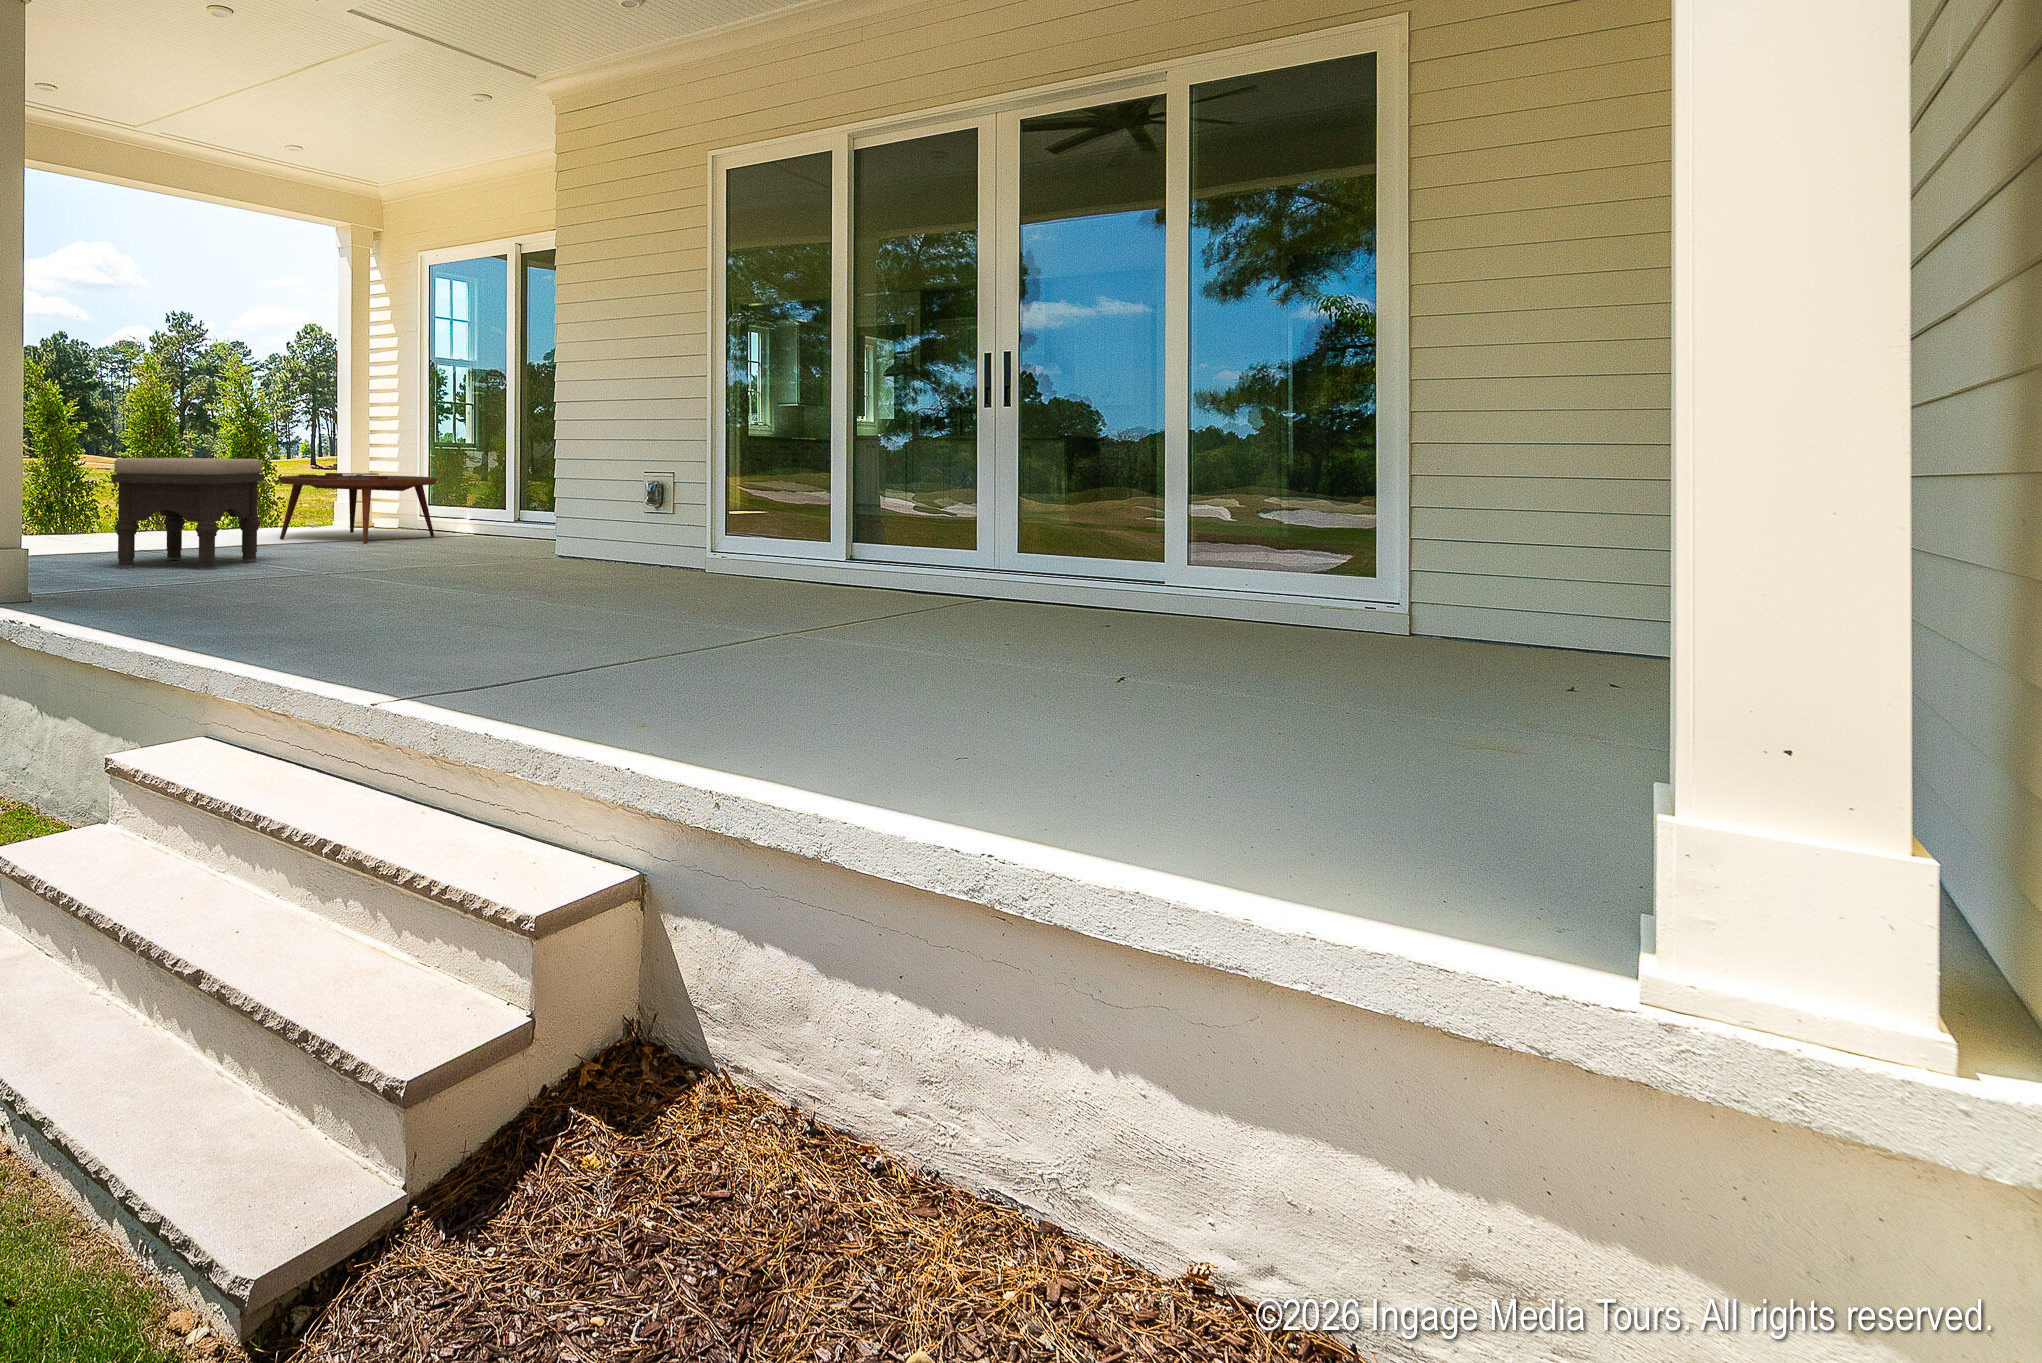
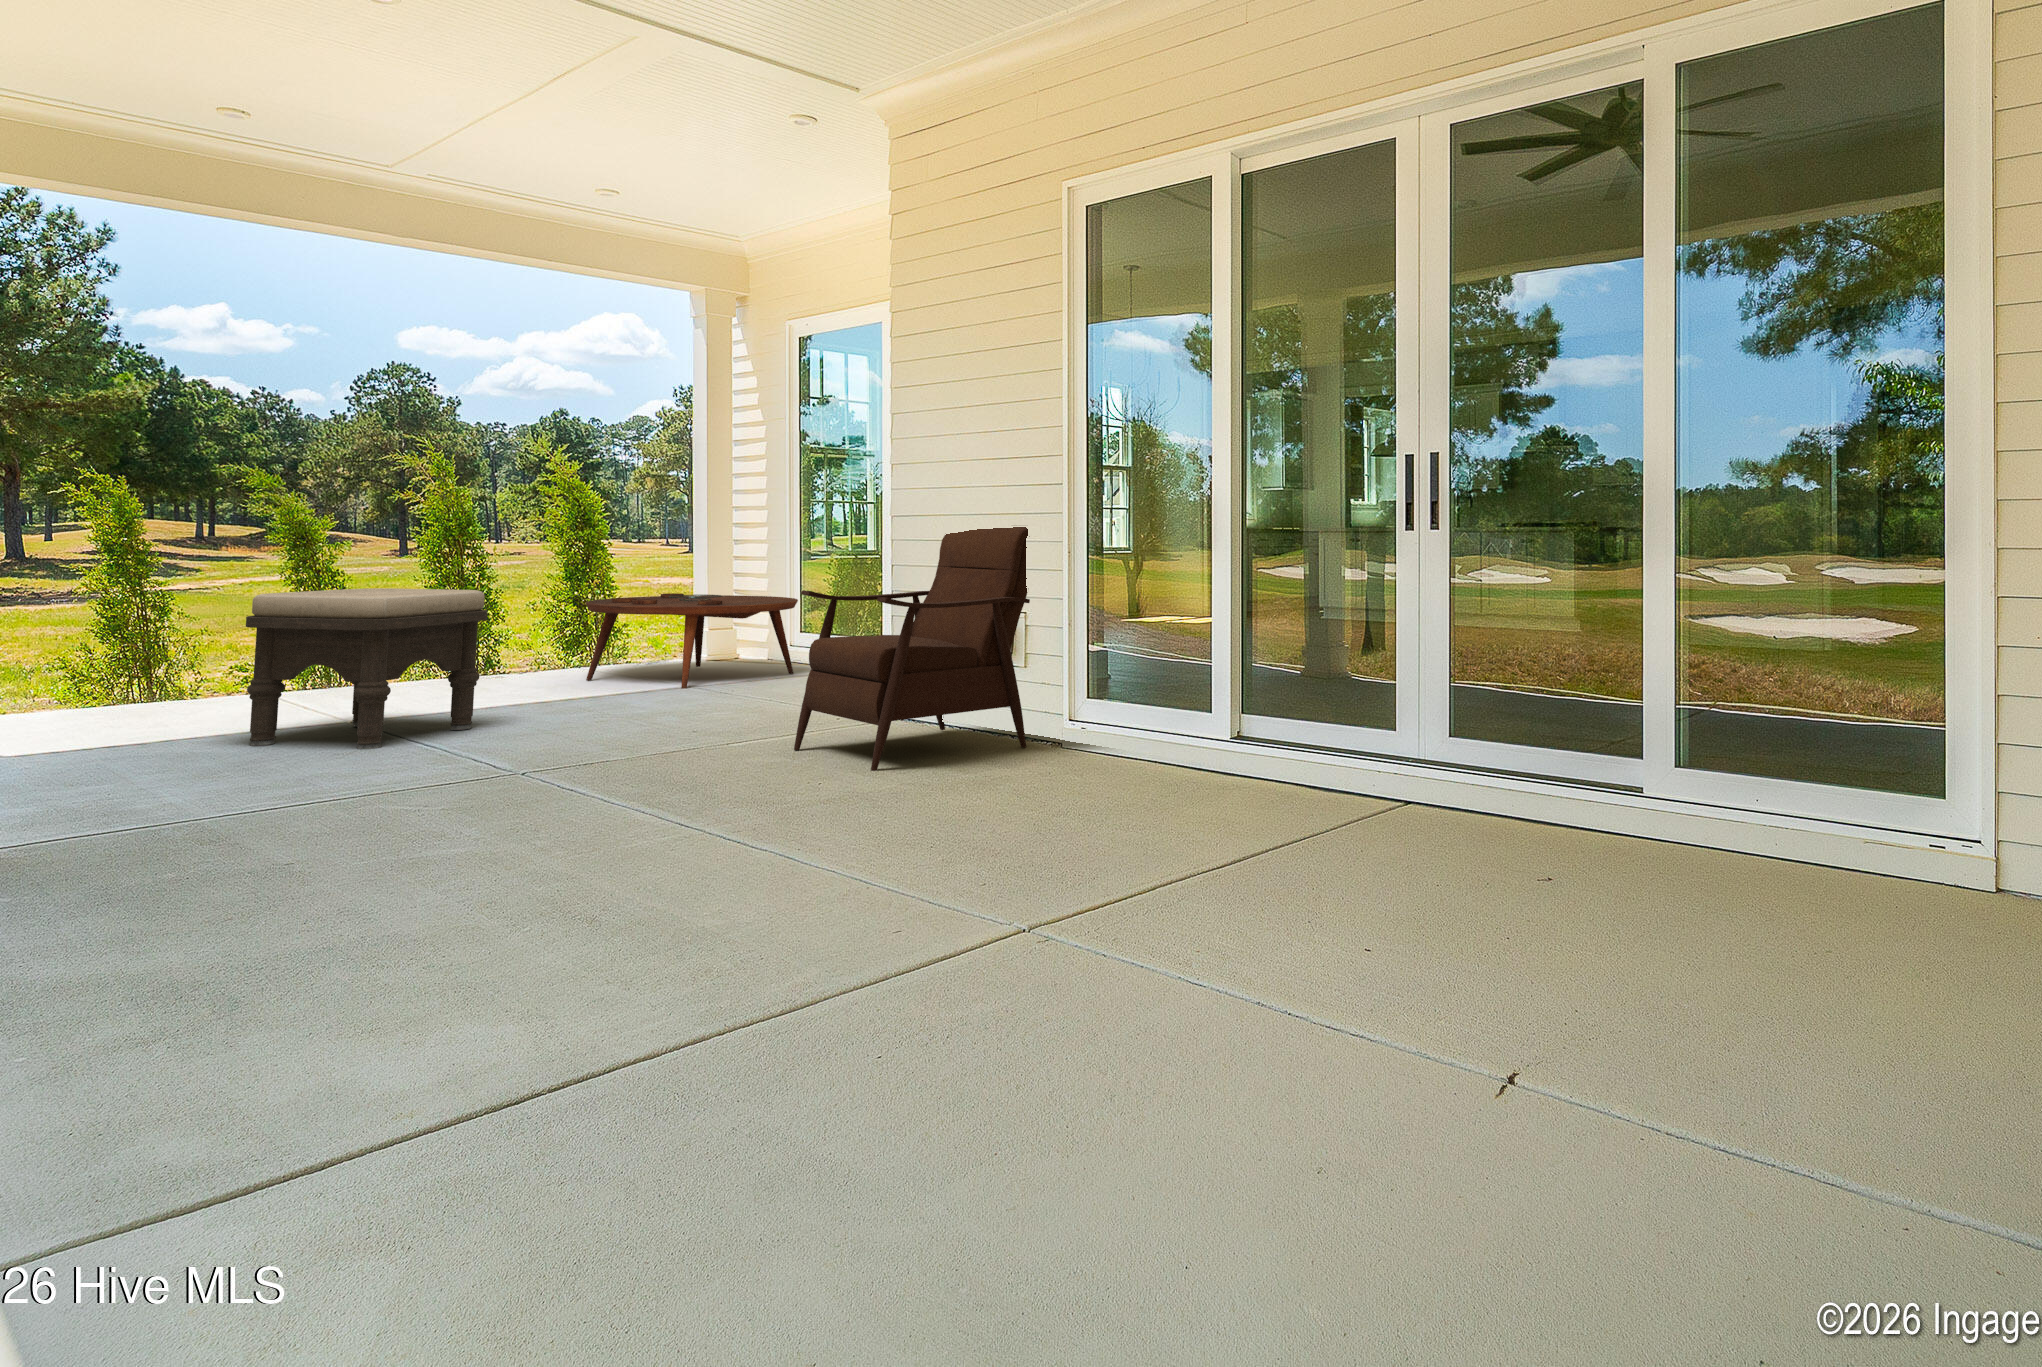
armchair: none [514,409,682,582] -> present [794,527,1030,771]

